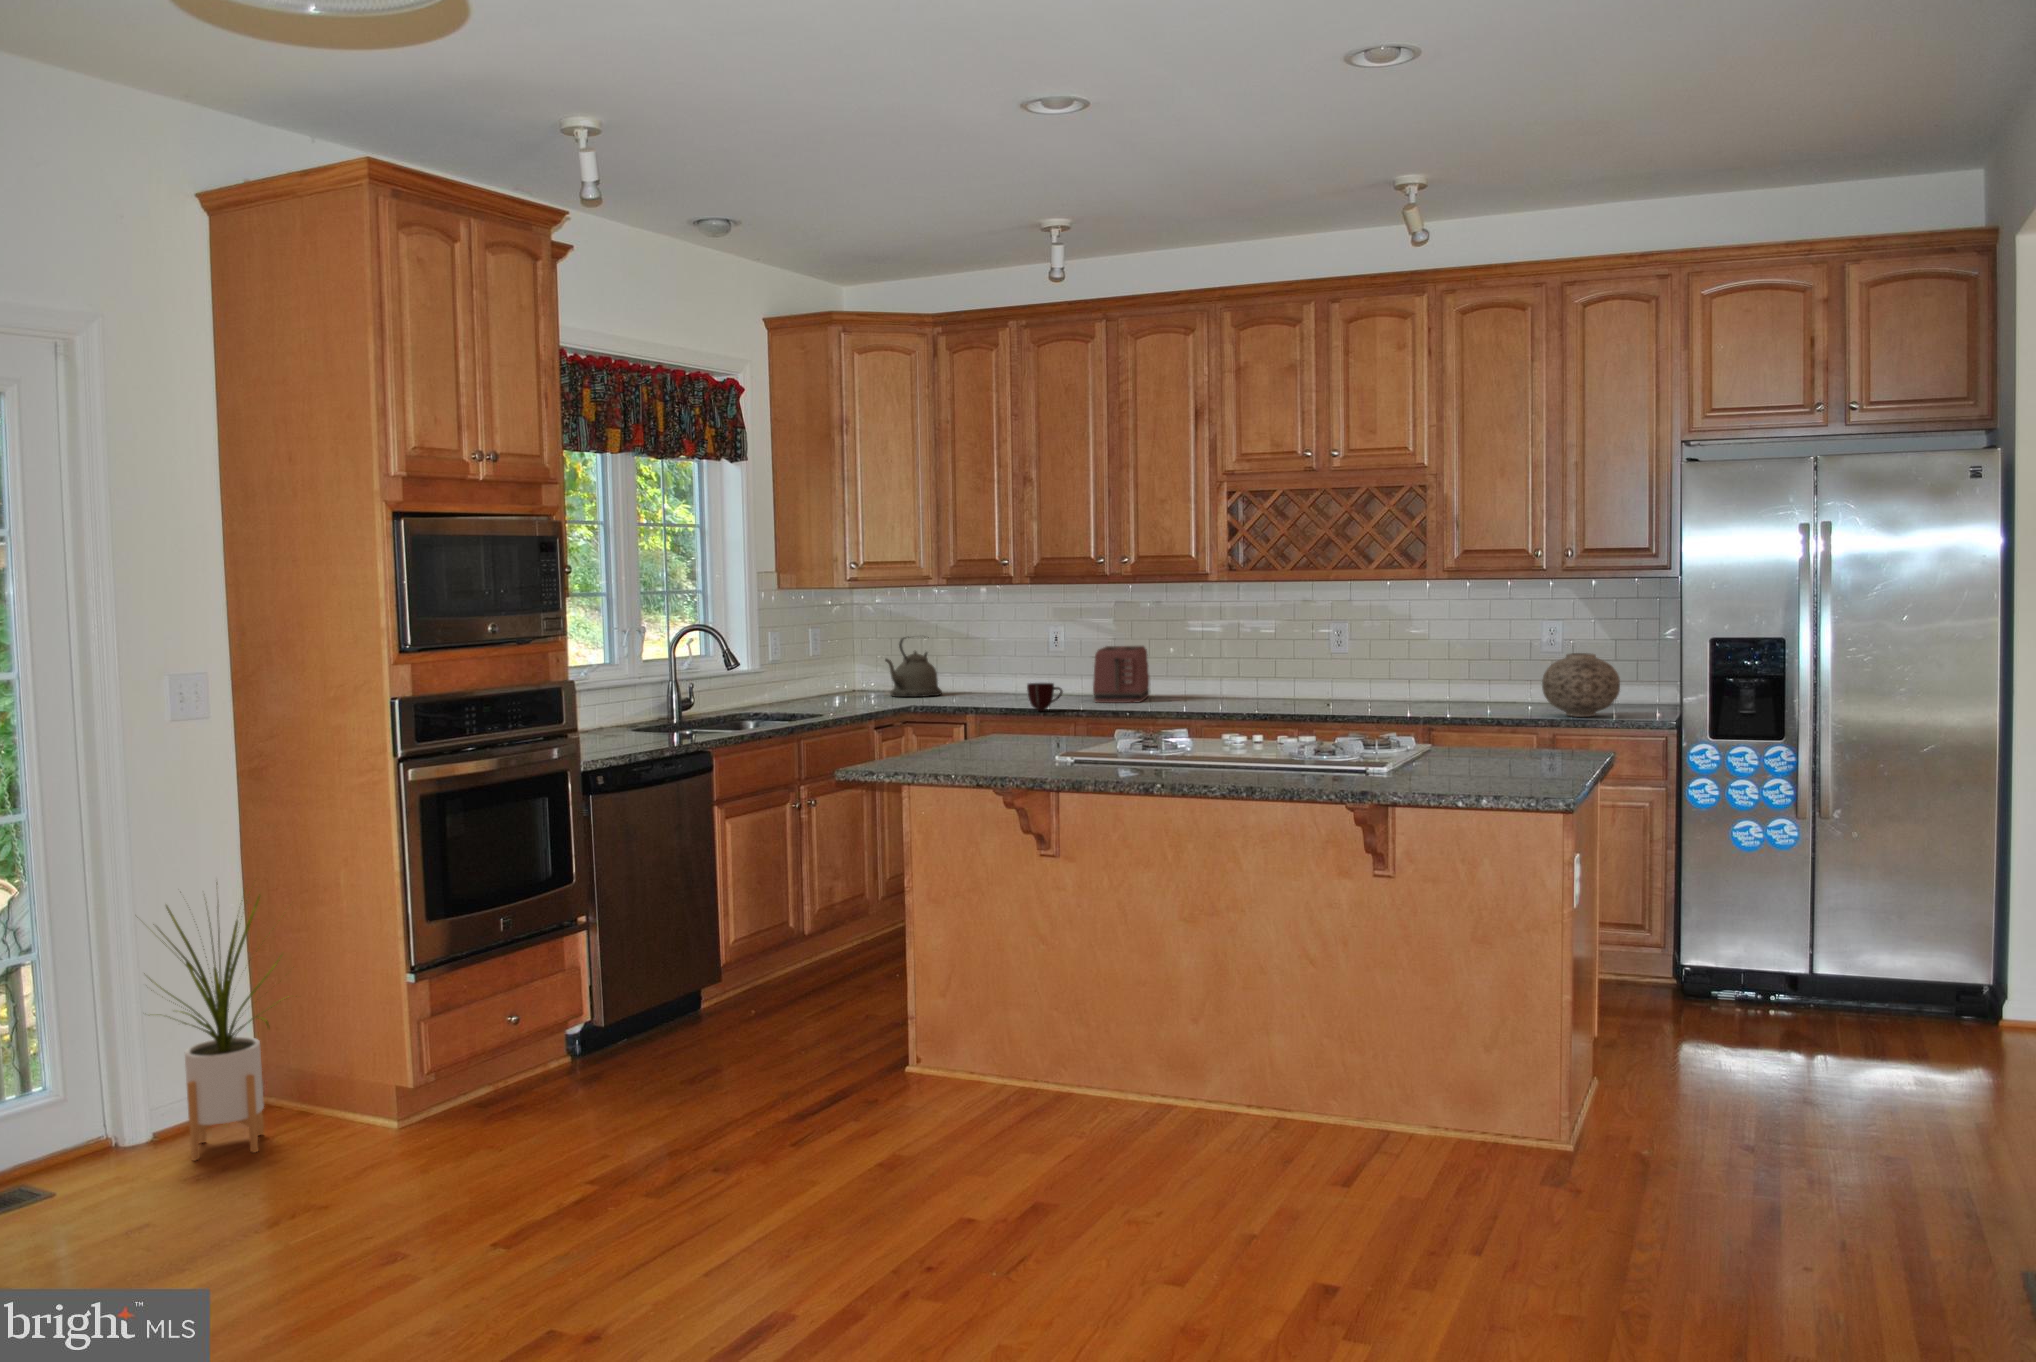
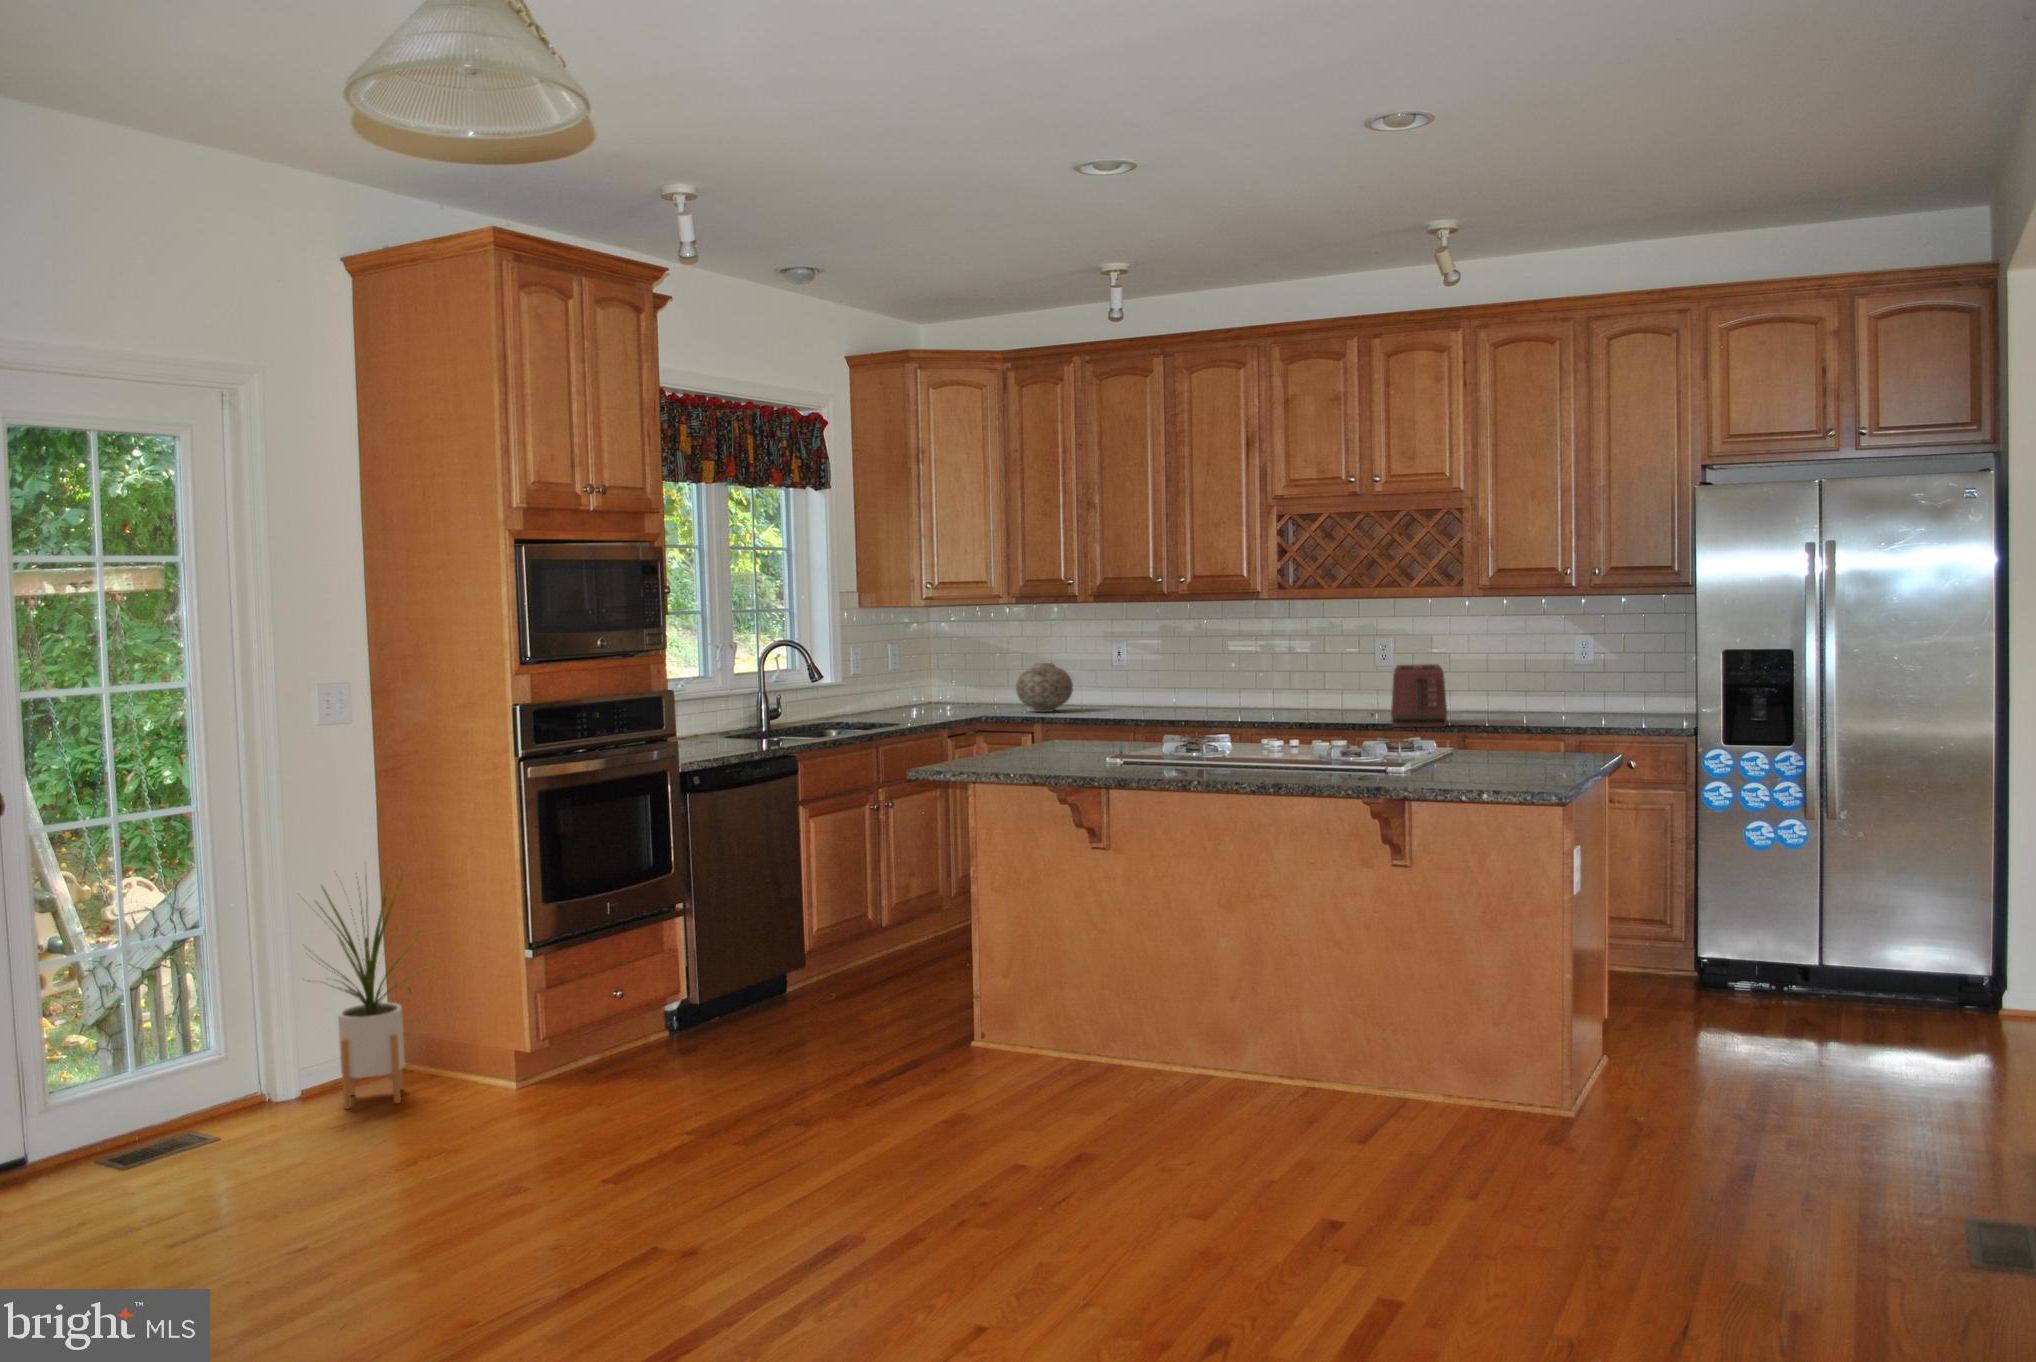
kettle: present [885,637,942,697] -> none [957,651,1011,709]
toaster: present [1093,646,1149,703] -> present [1391,664,1447,727]
vase: present [1542,653,1620,717] -> present [1016,663,1073,712]
mug: present [1027,683,1063,711] -> none [1088,694,1121,721]

